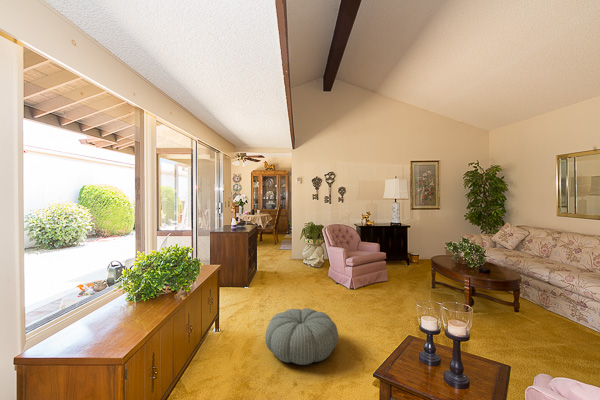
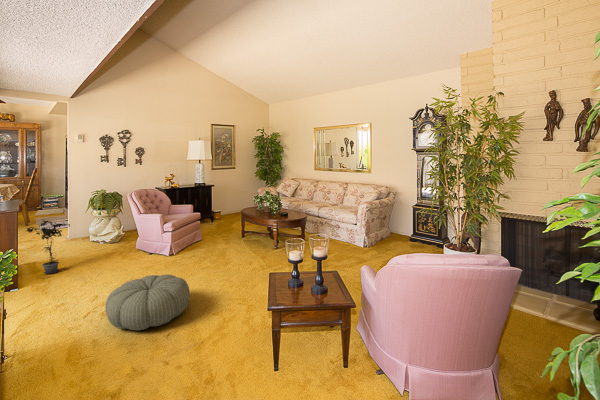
potted plant: none [254,241,281,283] -> present [27,221,70,274]

